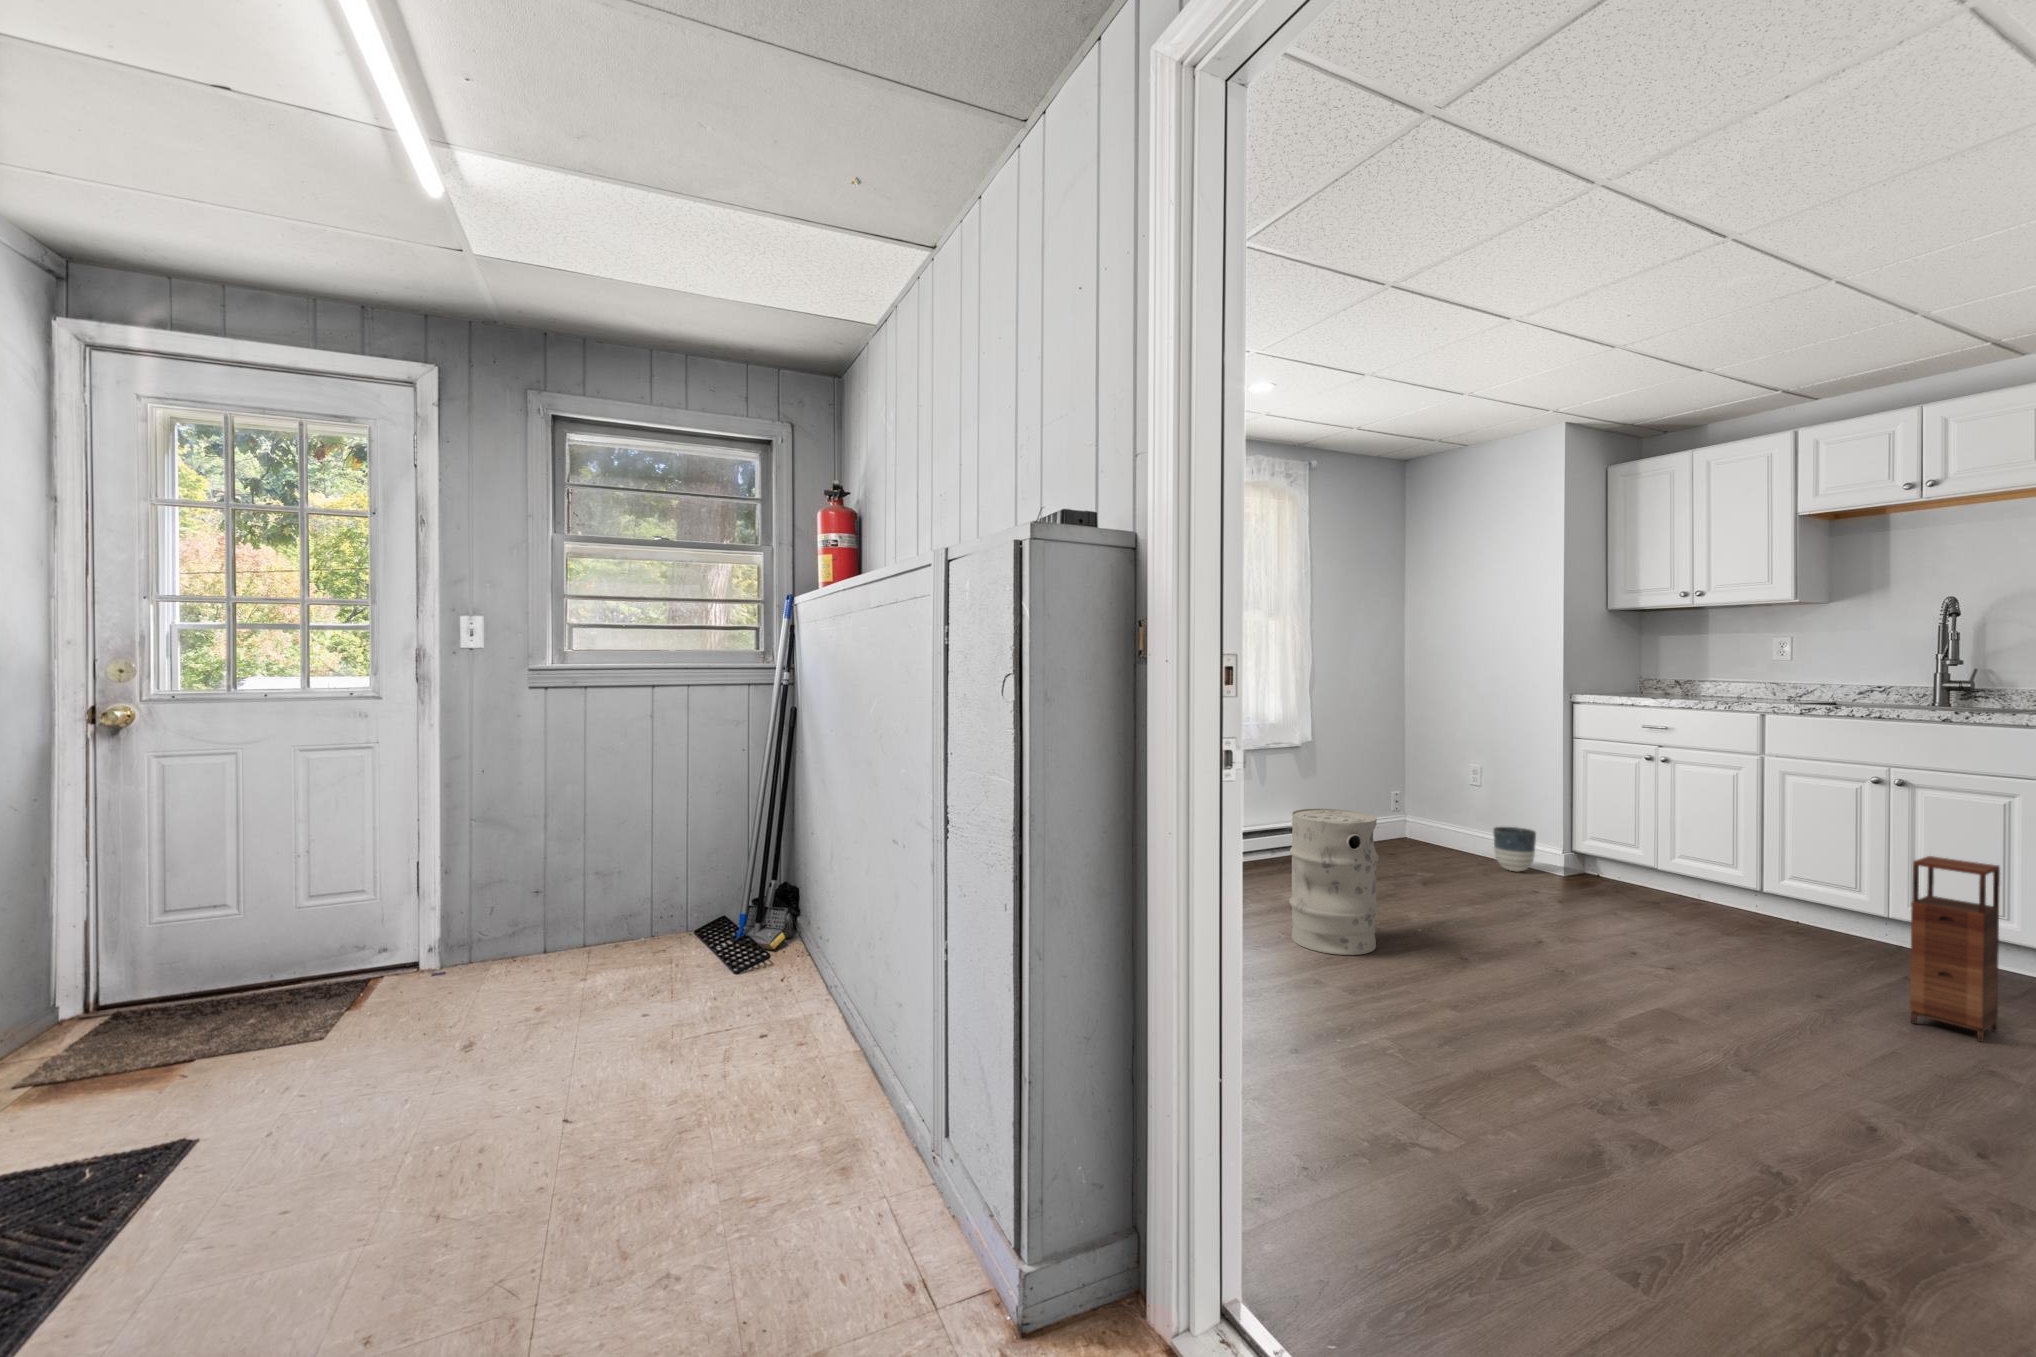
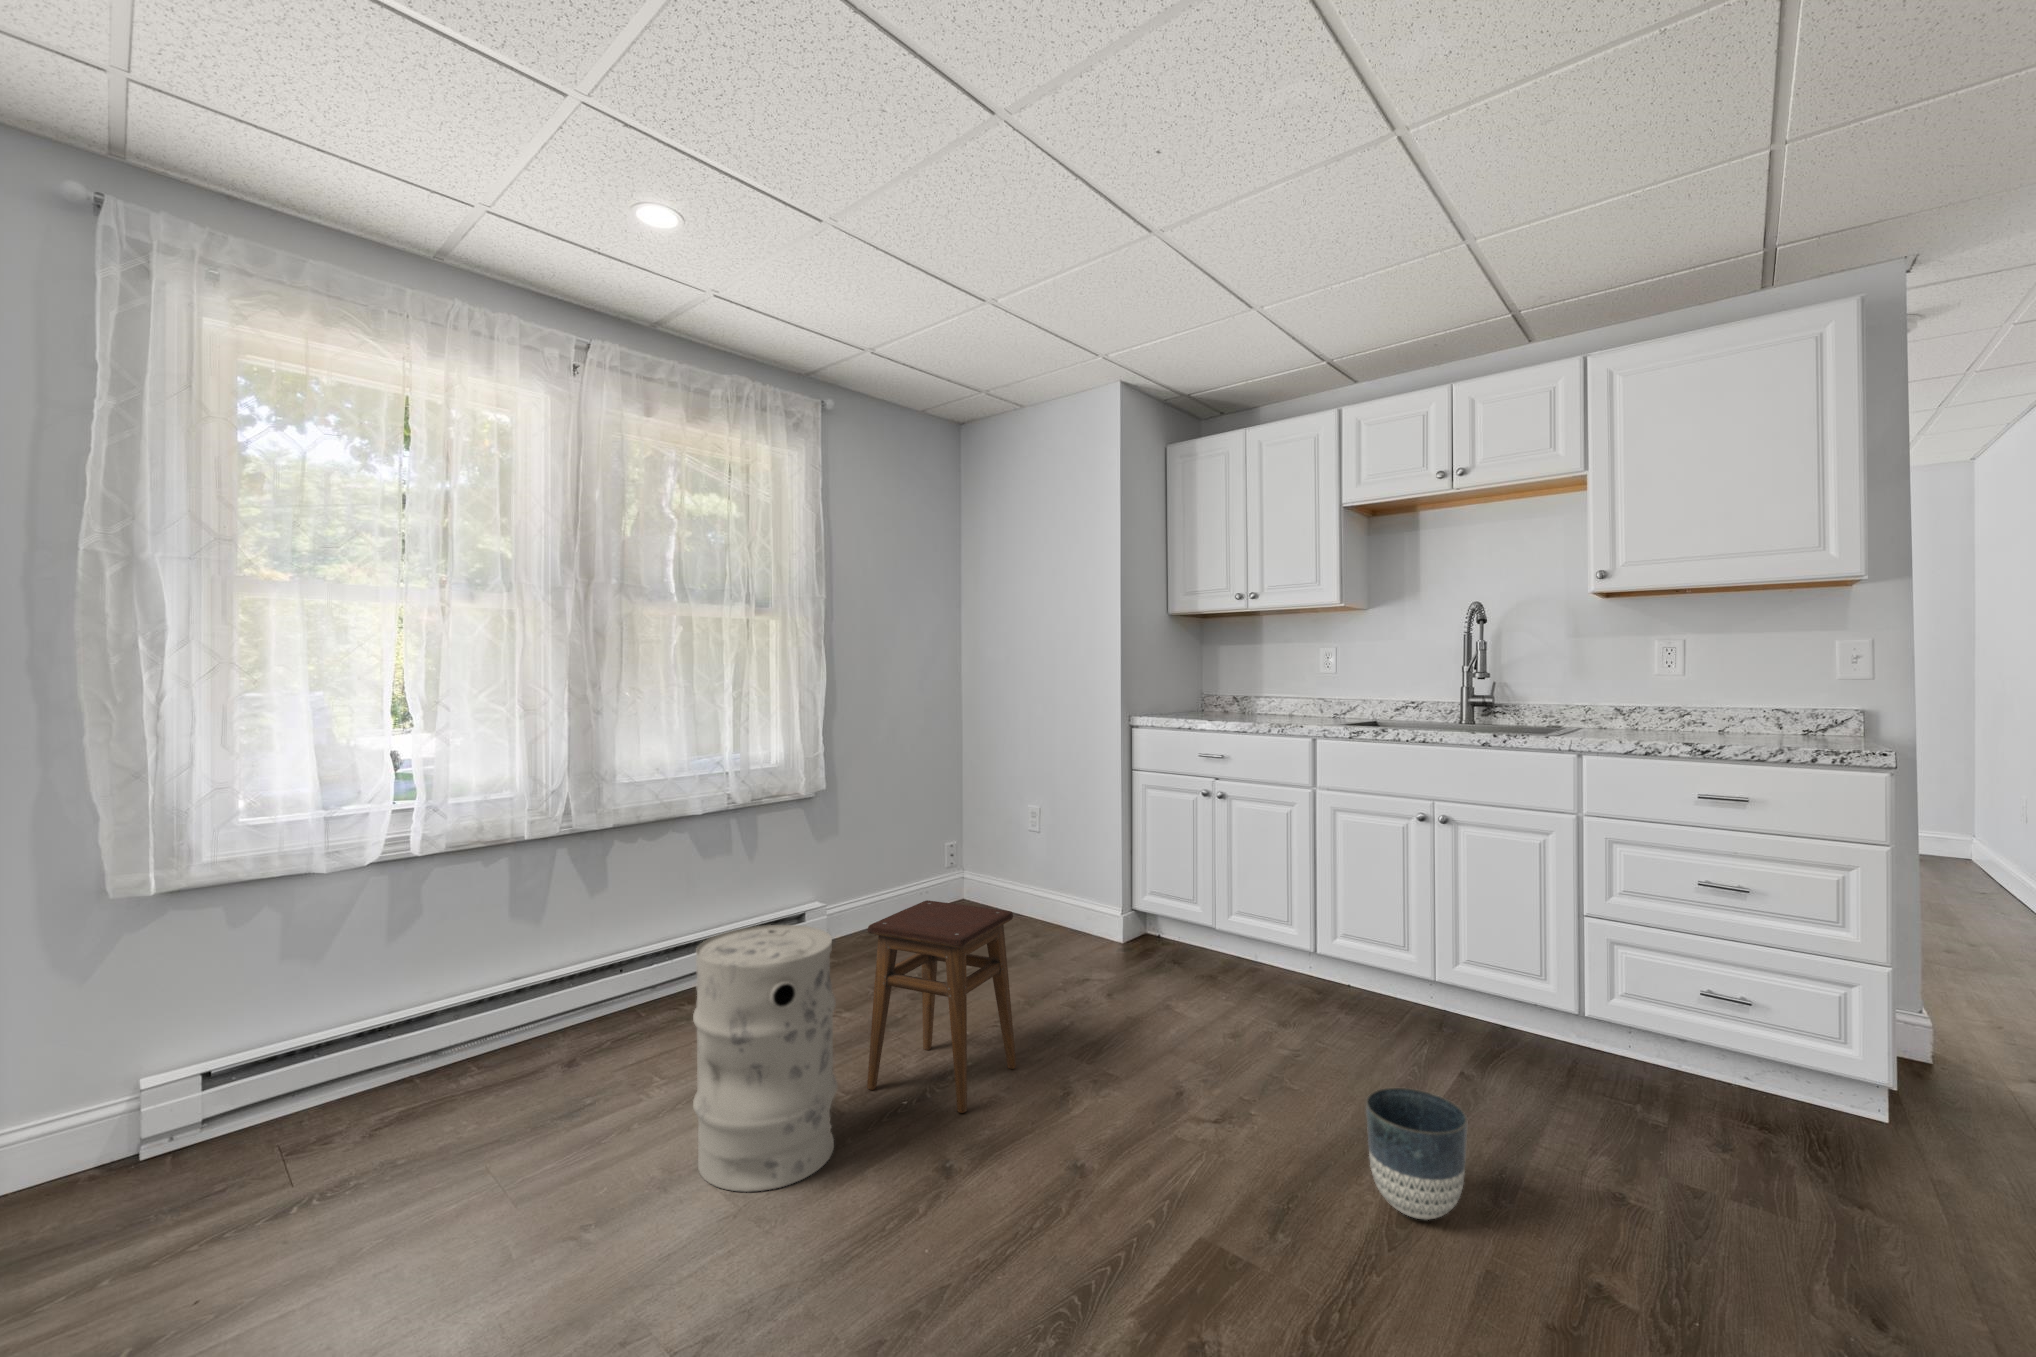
stool: none [1384,811,1491,943] -> present [867,900,1016,1113]
planter: present [1493,827,1536,871] -> present [1366,1088,1467,1220]
storage cabinet: present [1910,856,2000,1041] -> none [1478,933,1560,1185]

